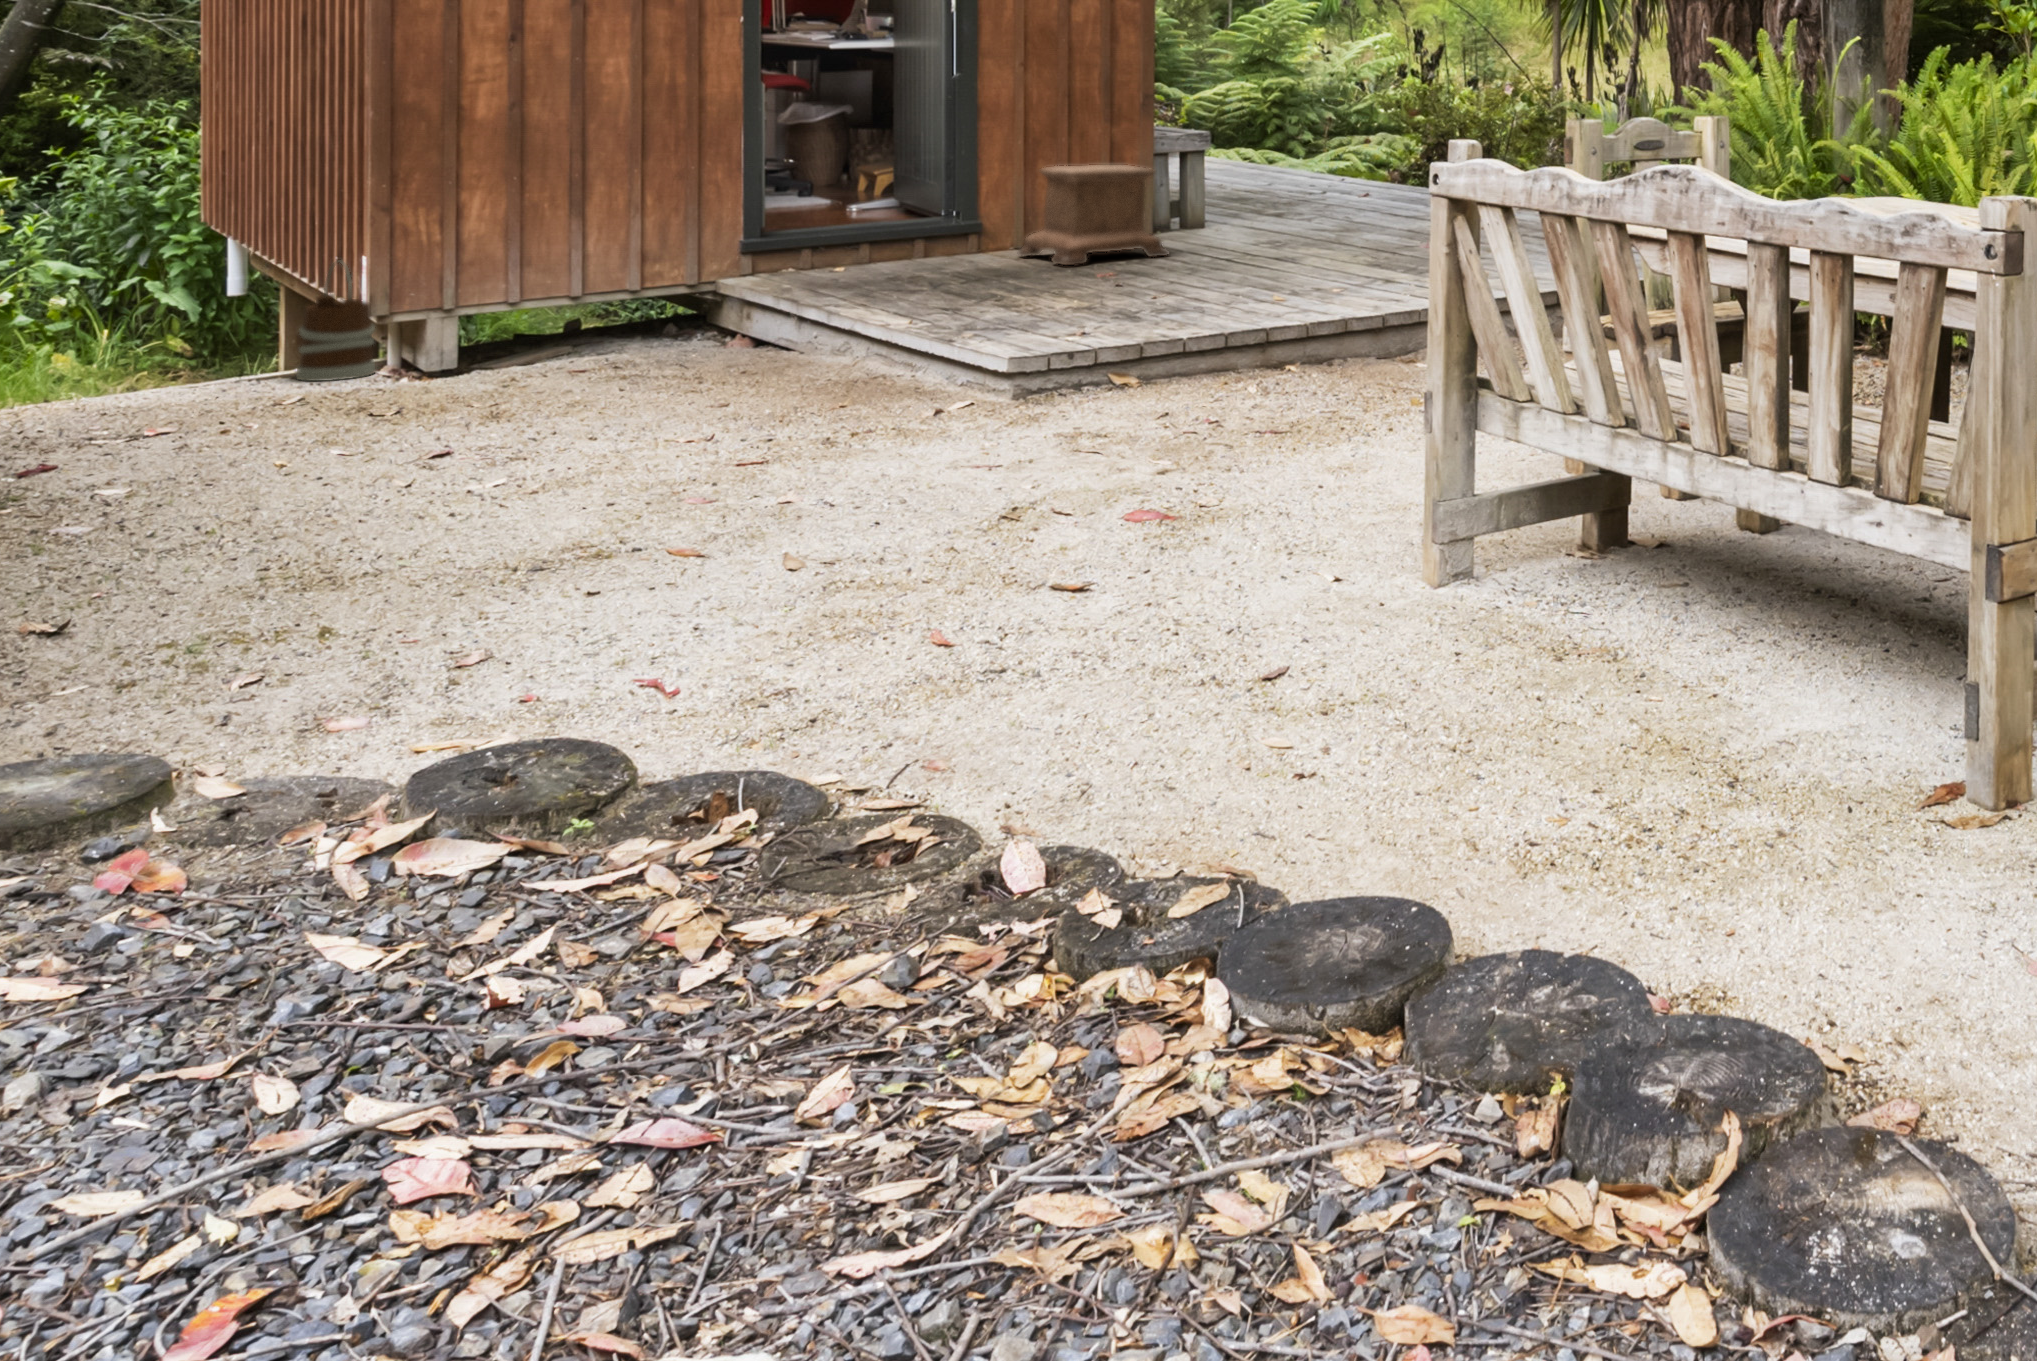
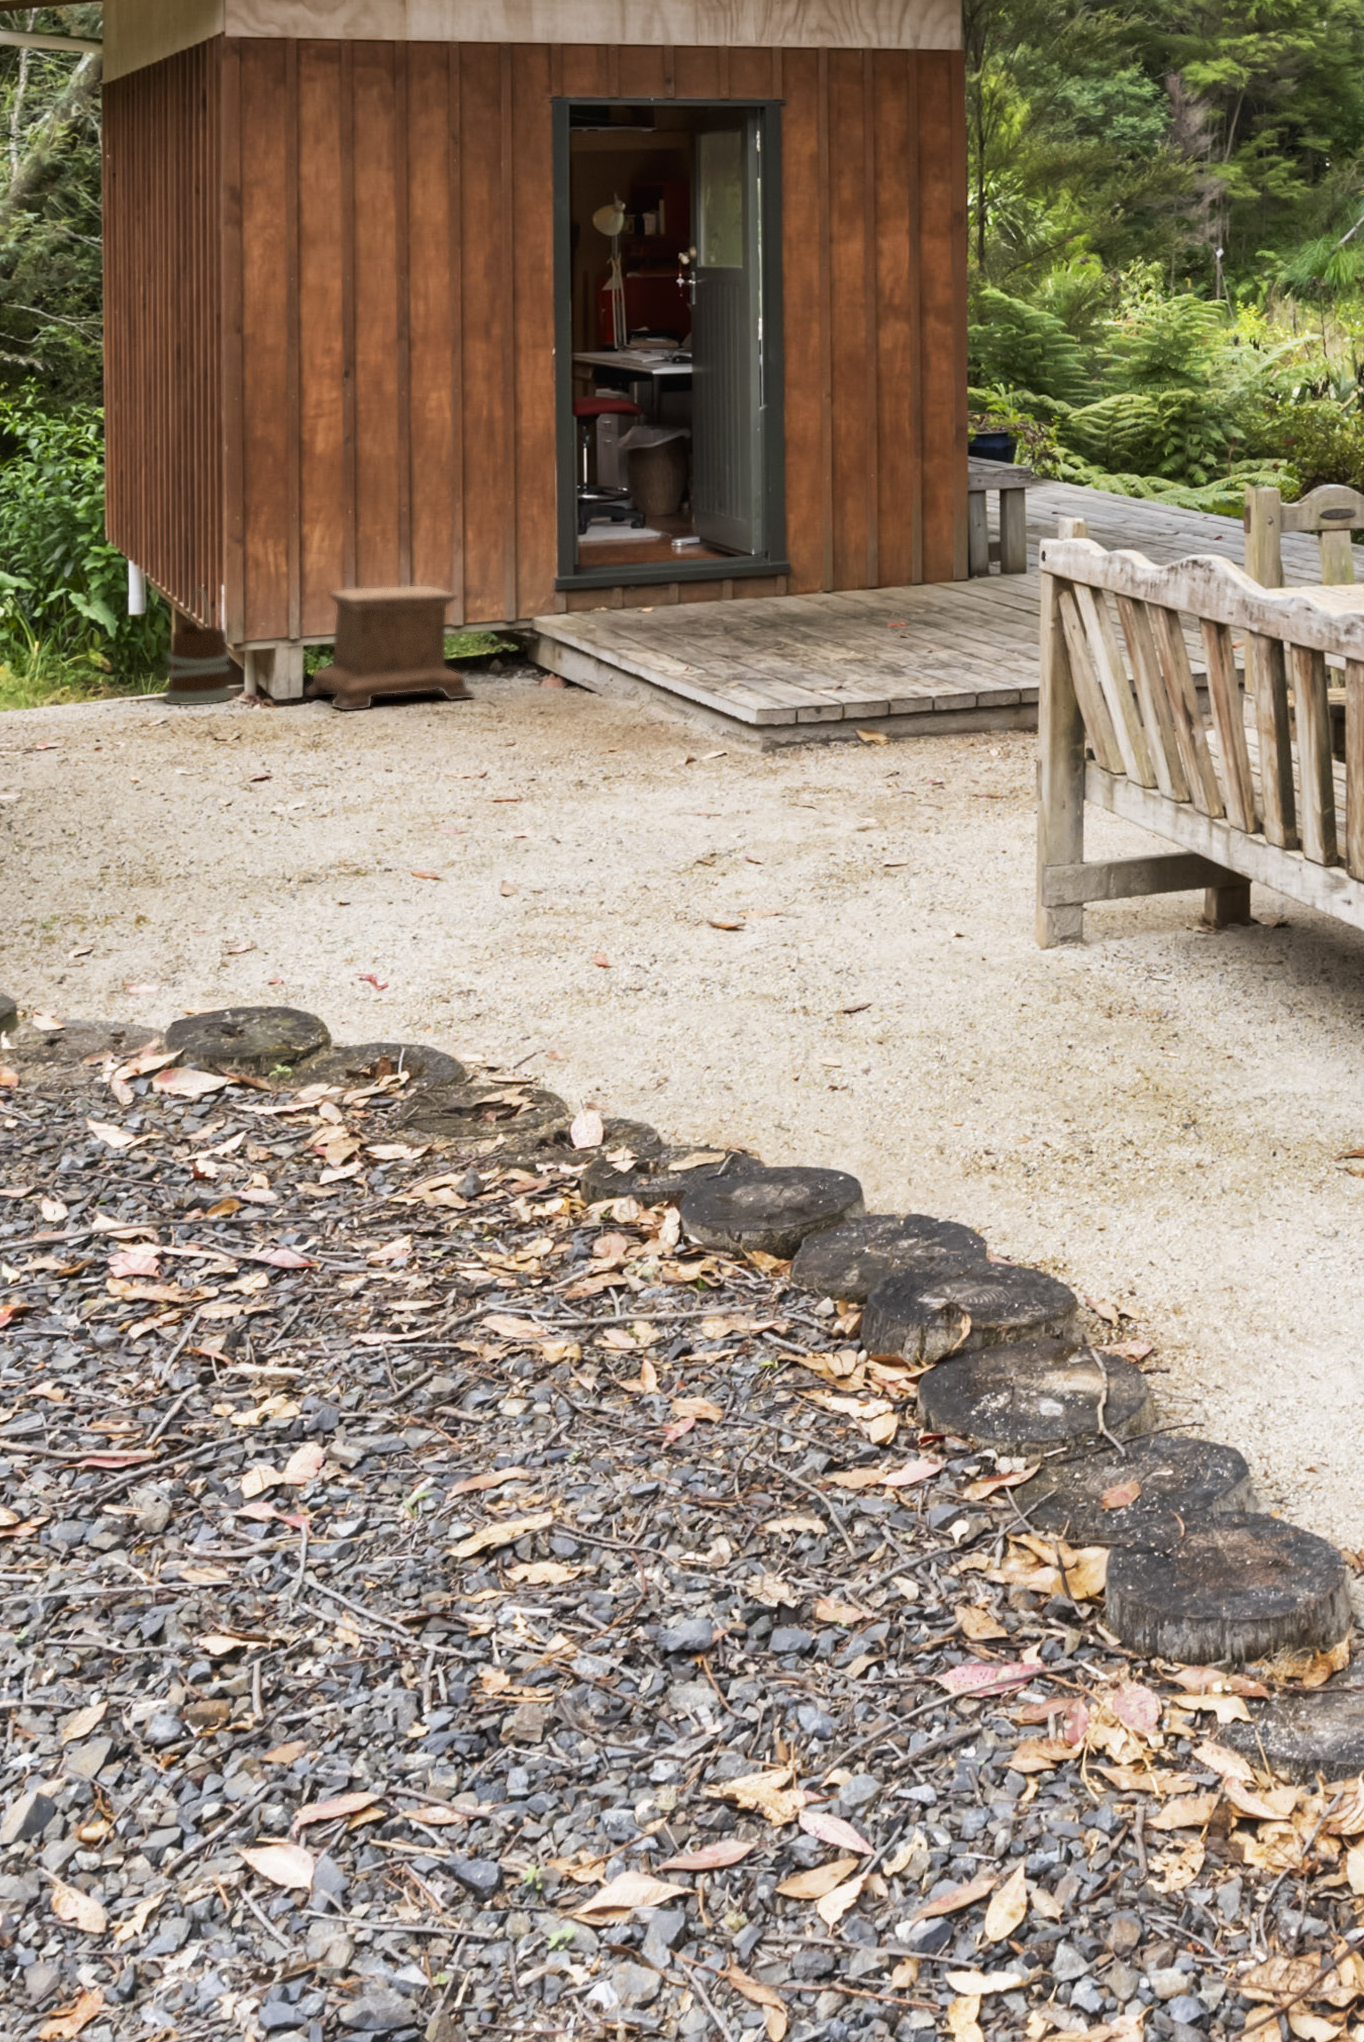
stool: present [1018,165,1169,265] -> present [306,586,473,710]

